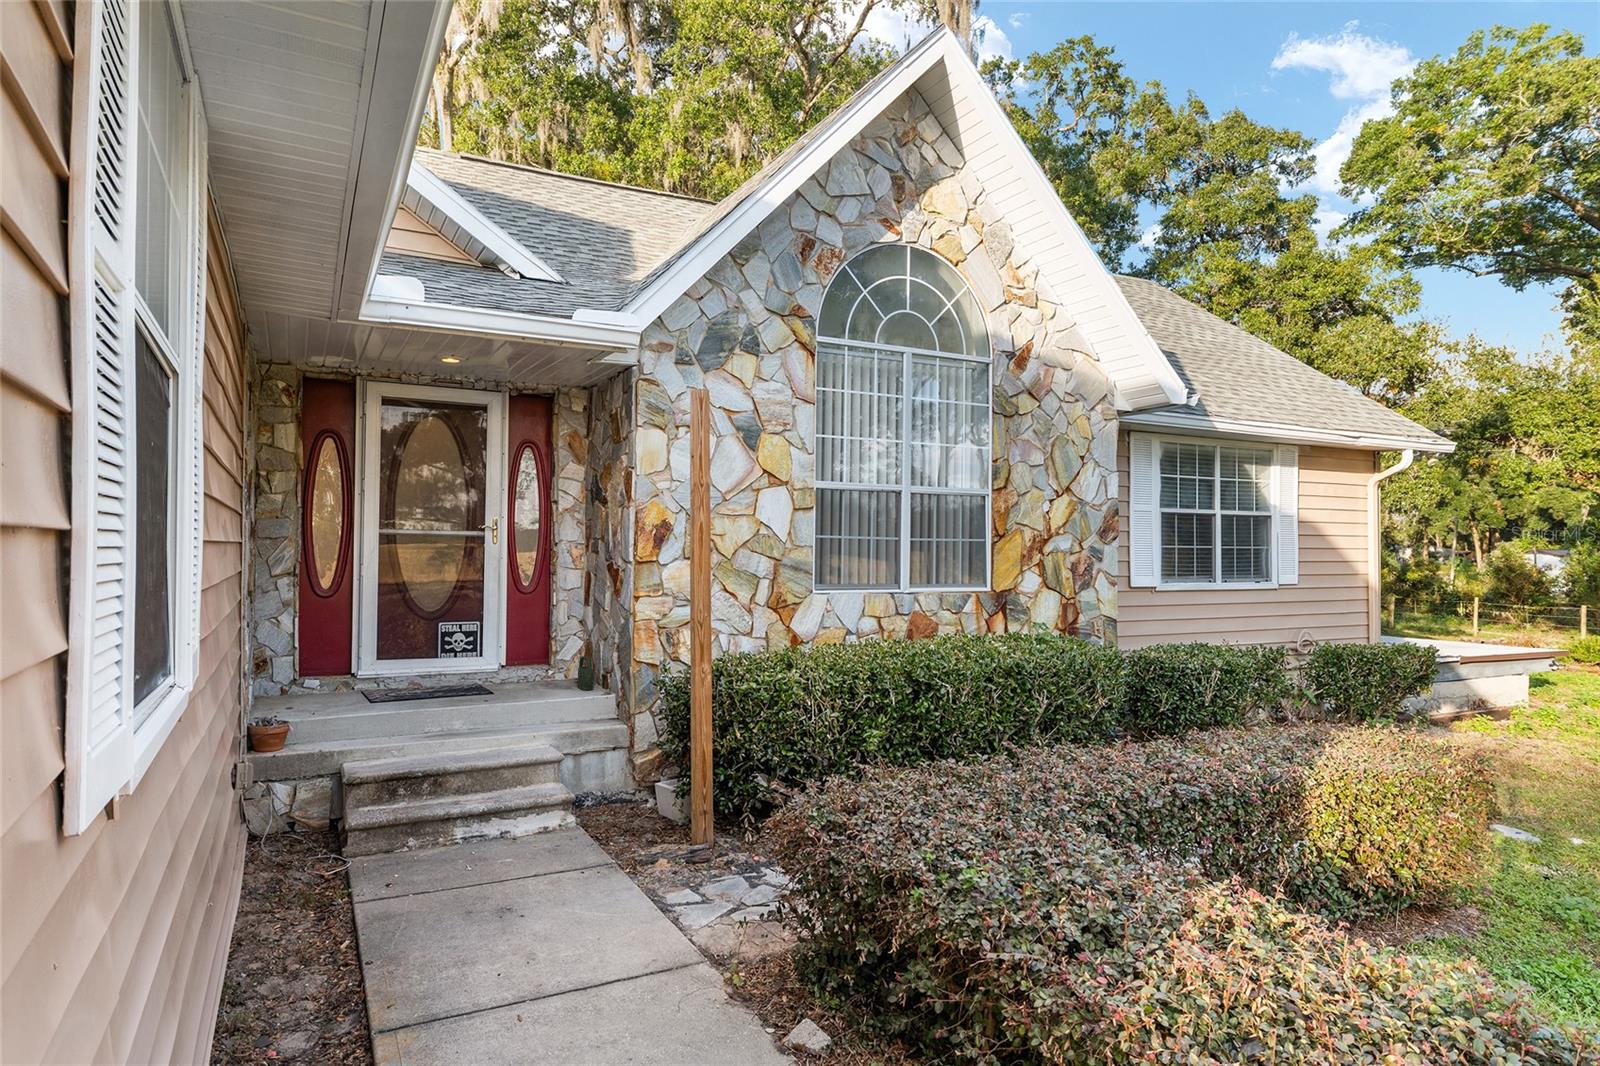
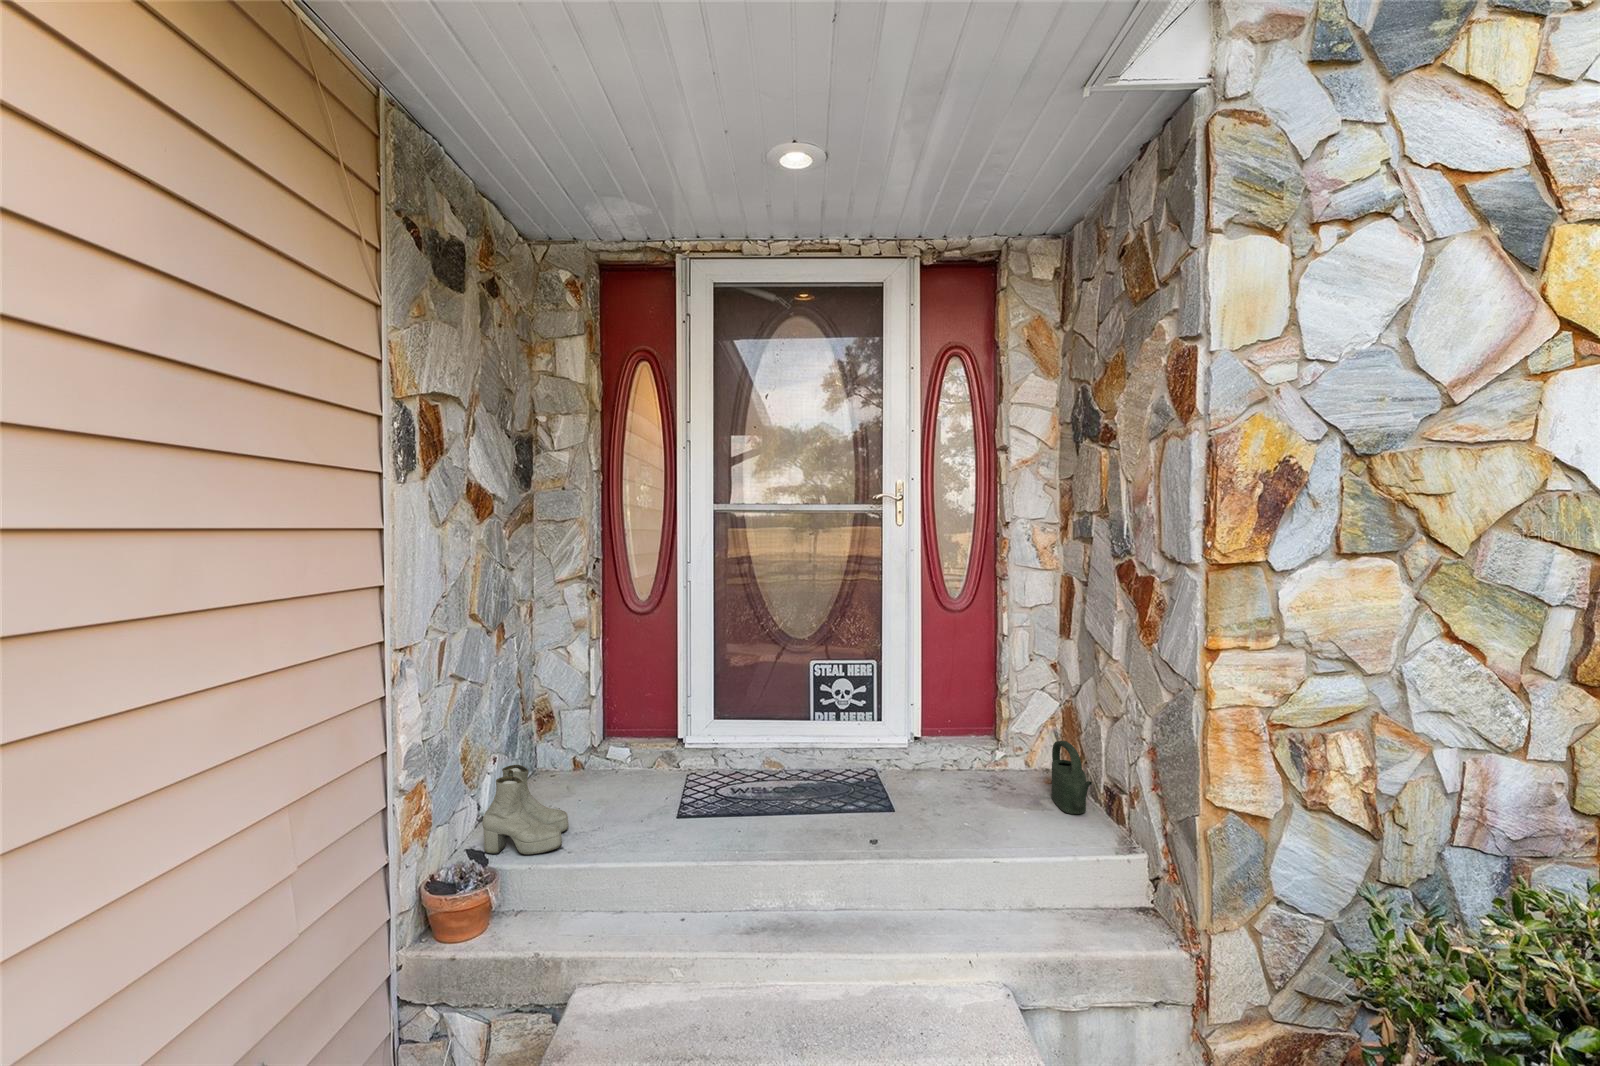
boots: none [256,678,307,723] -> present [482,765,569,855]

